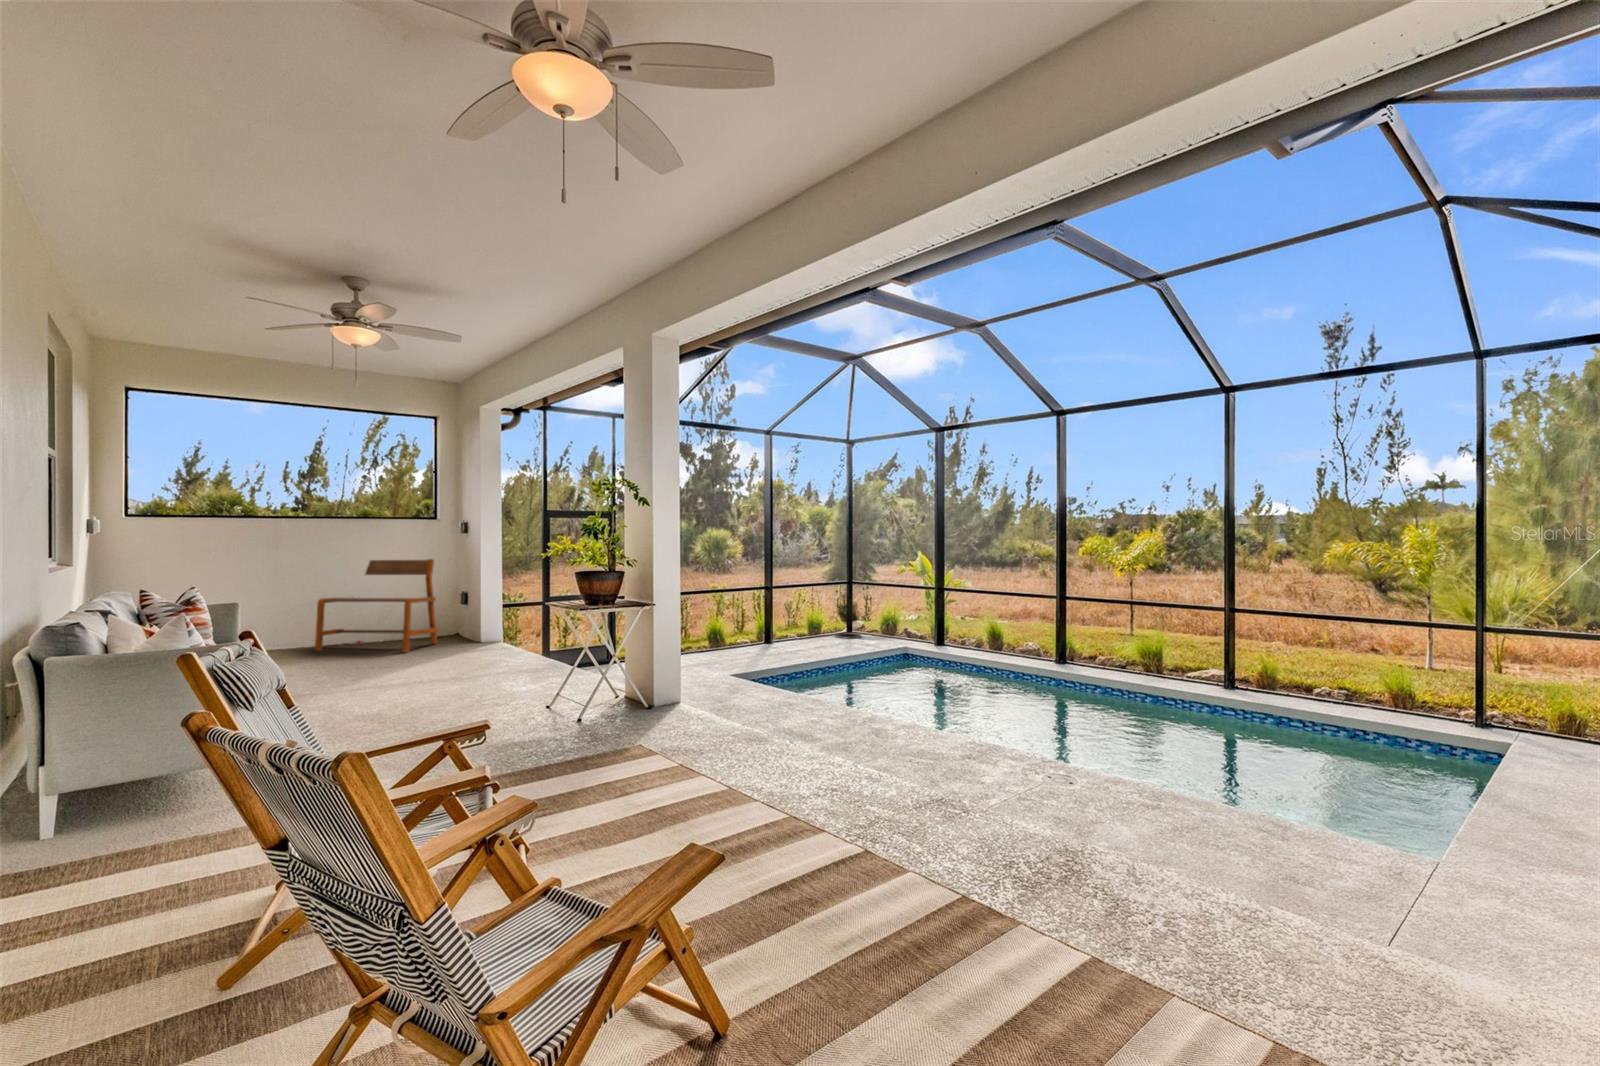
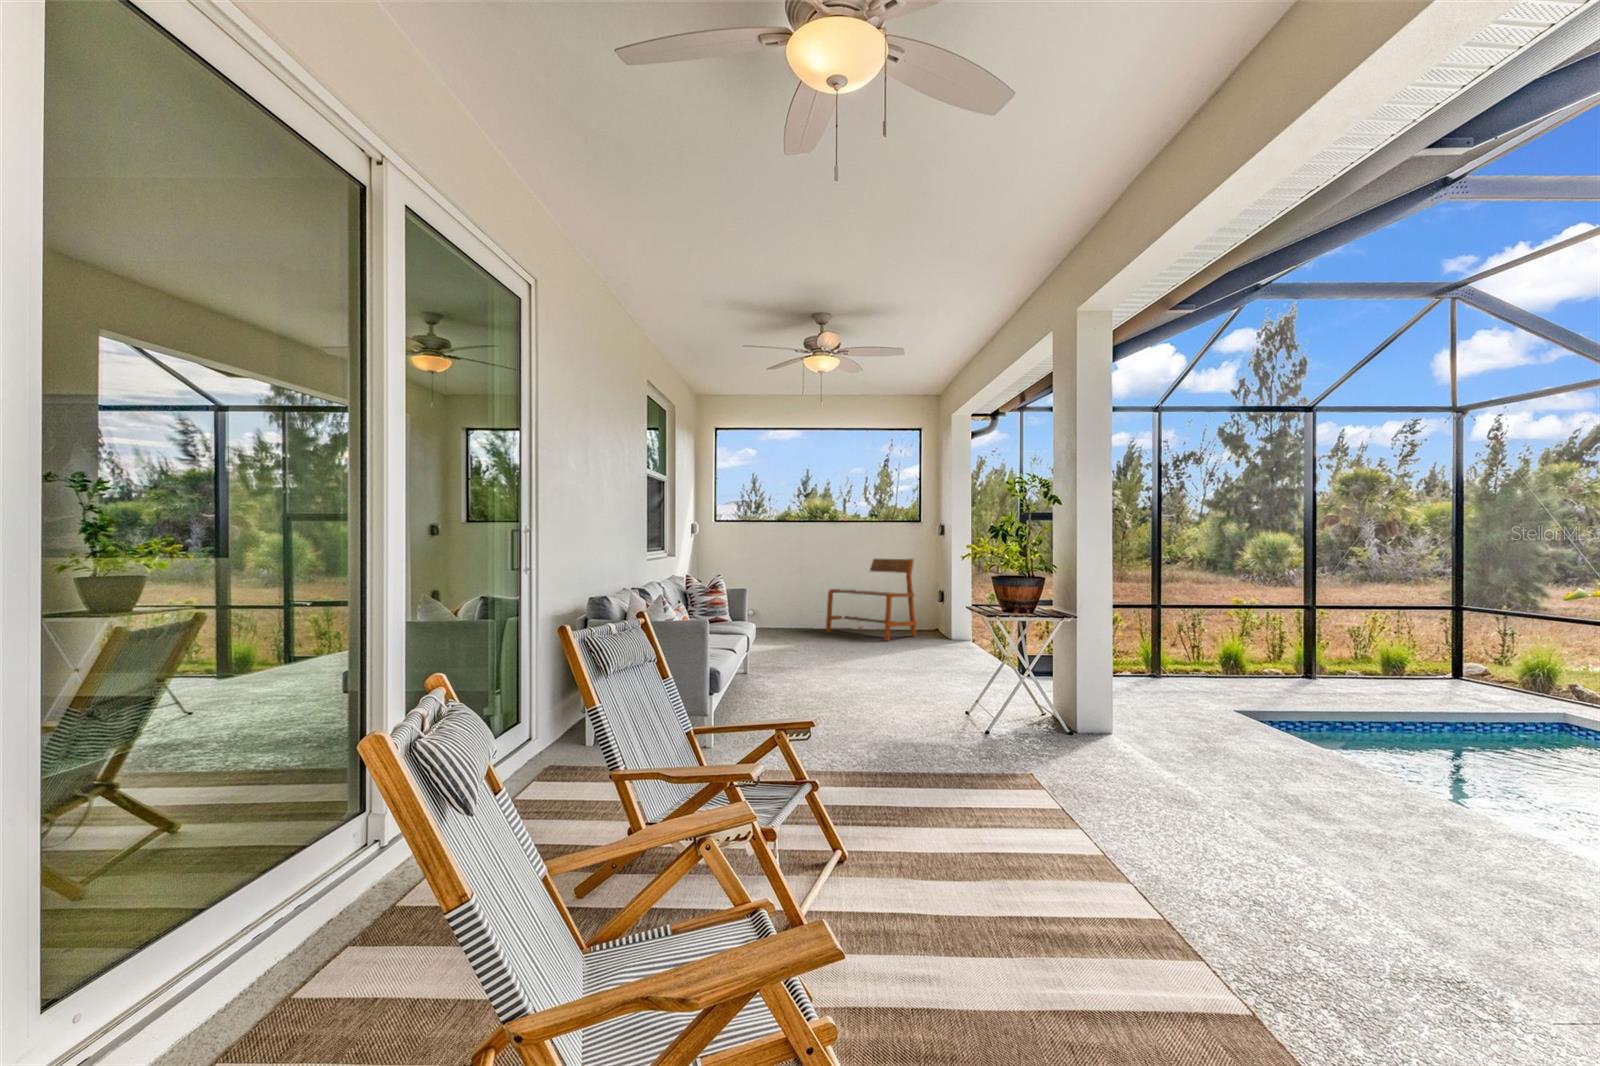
potted tree: present [835,590,861,639] -> none [1397,613,1452,688]

